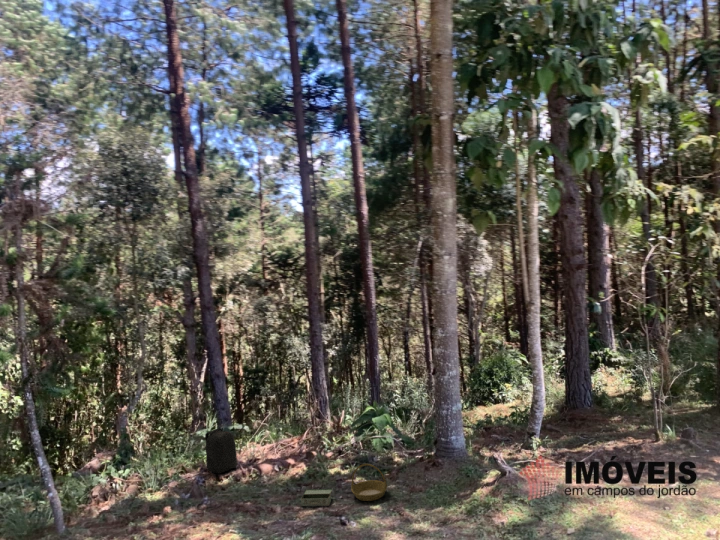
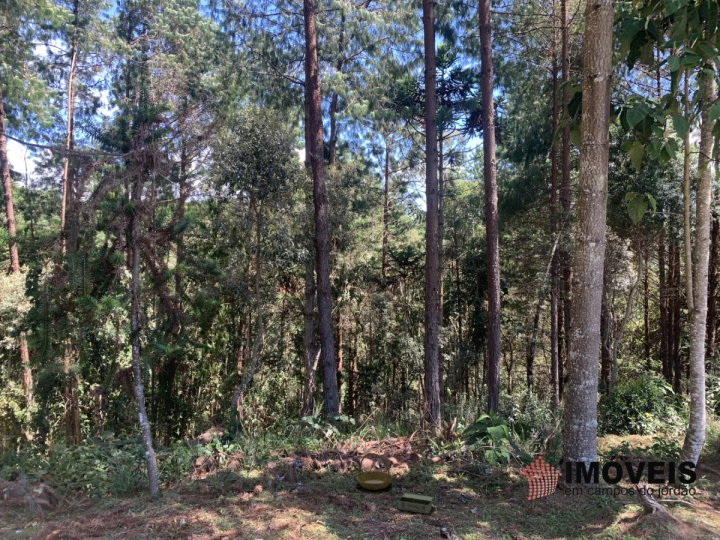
backpack: present [205,429,237,473] -> none [305,415,337,461]
basket: present [351,464,387,501] -> present [356,453,392,490]

